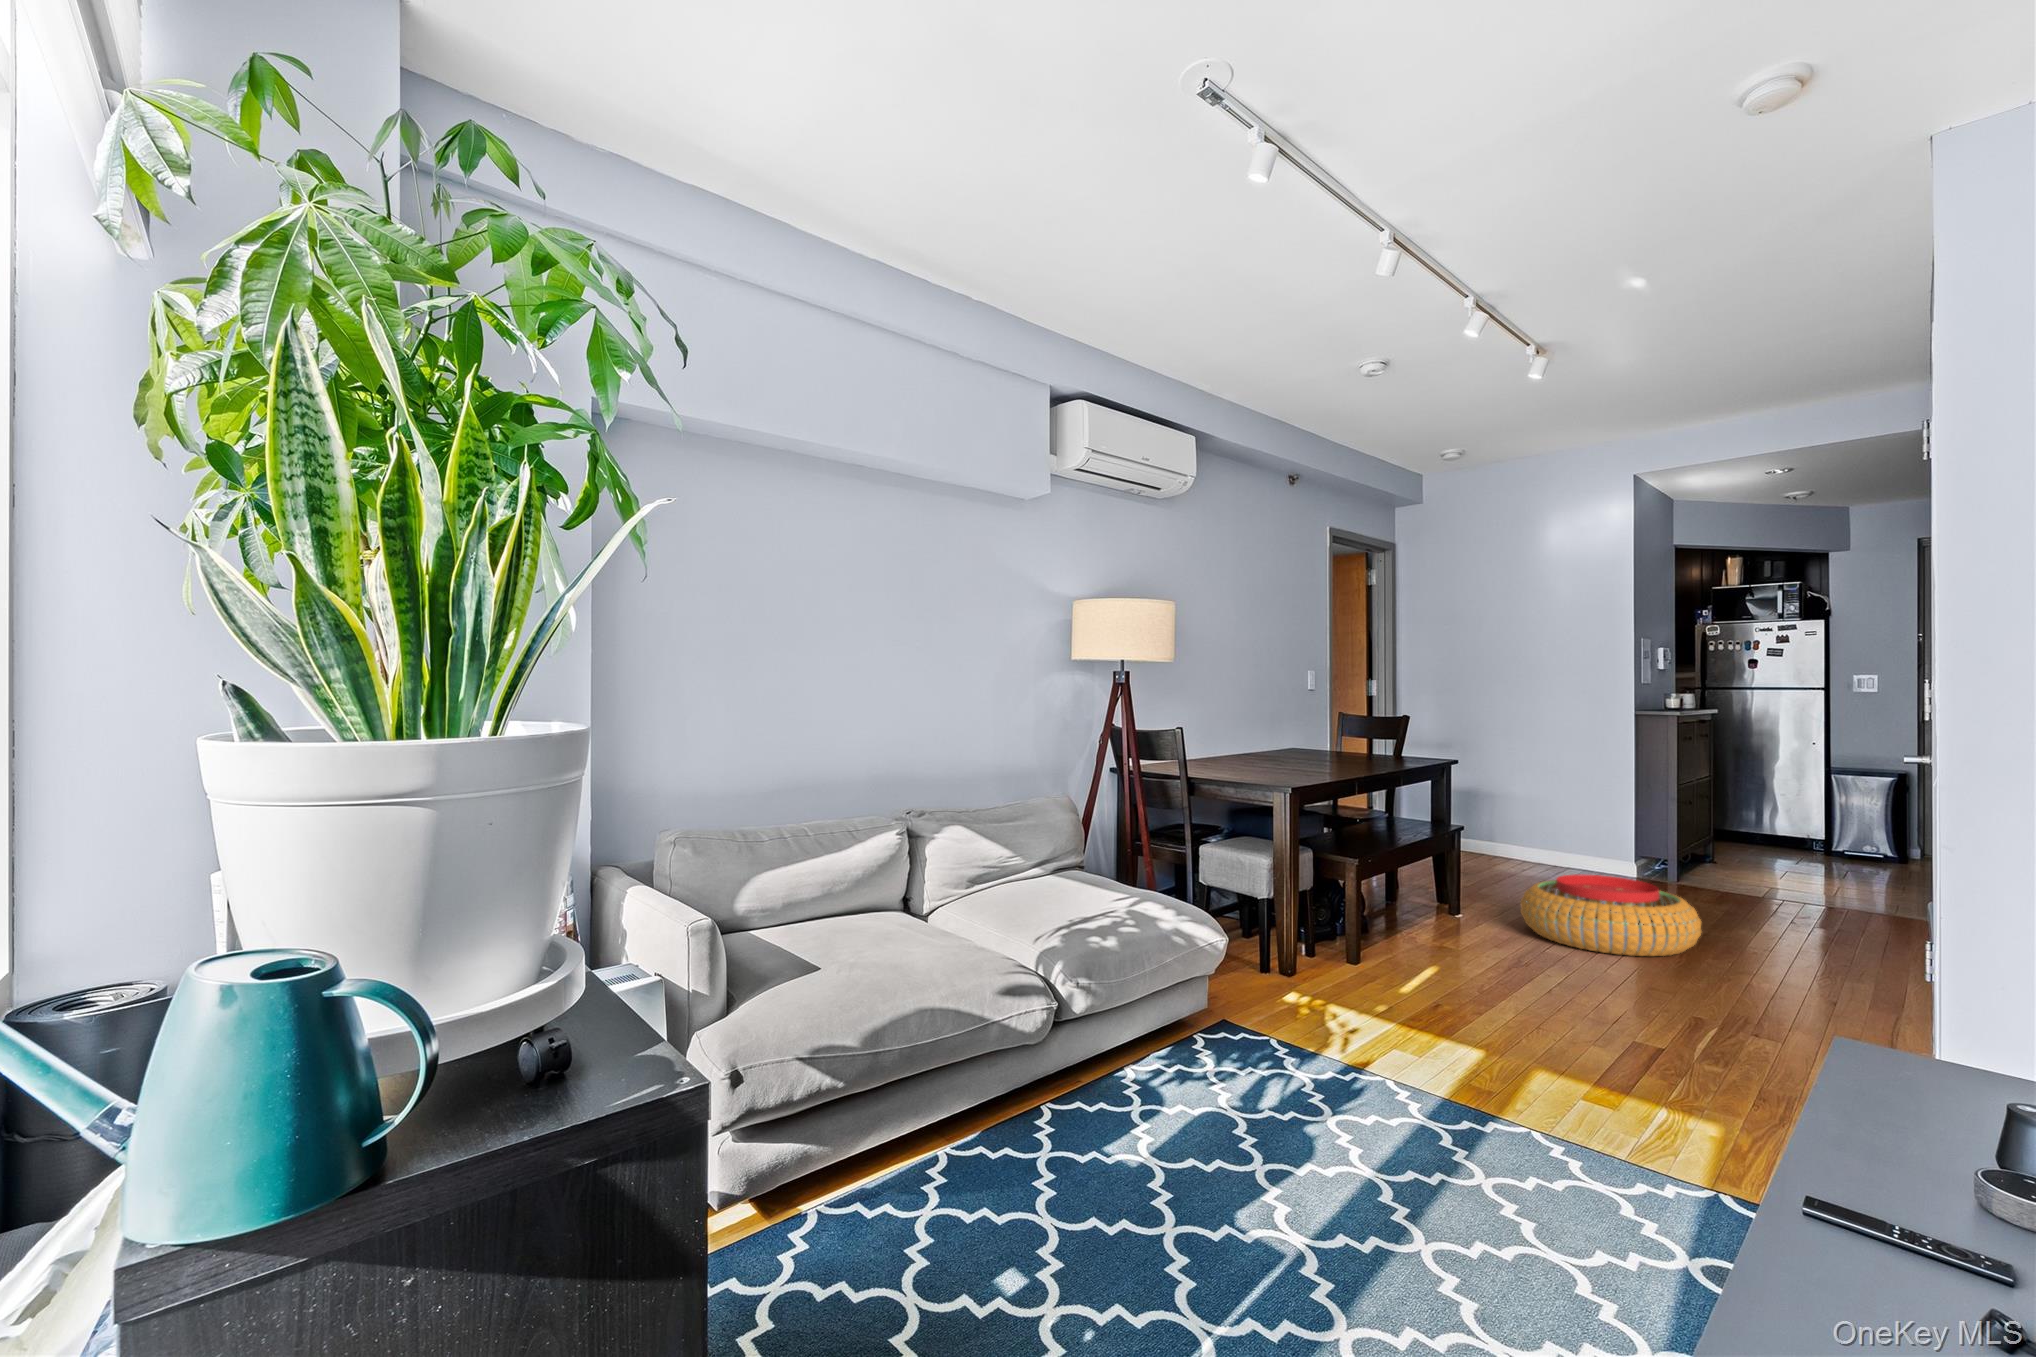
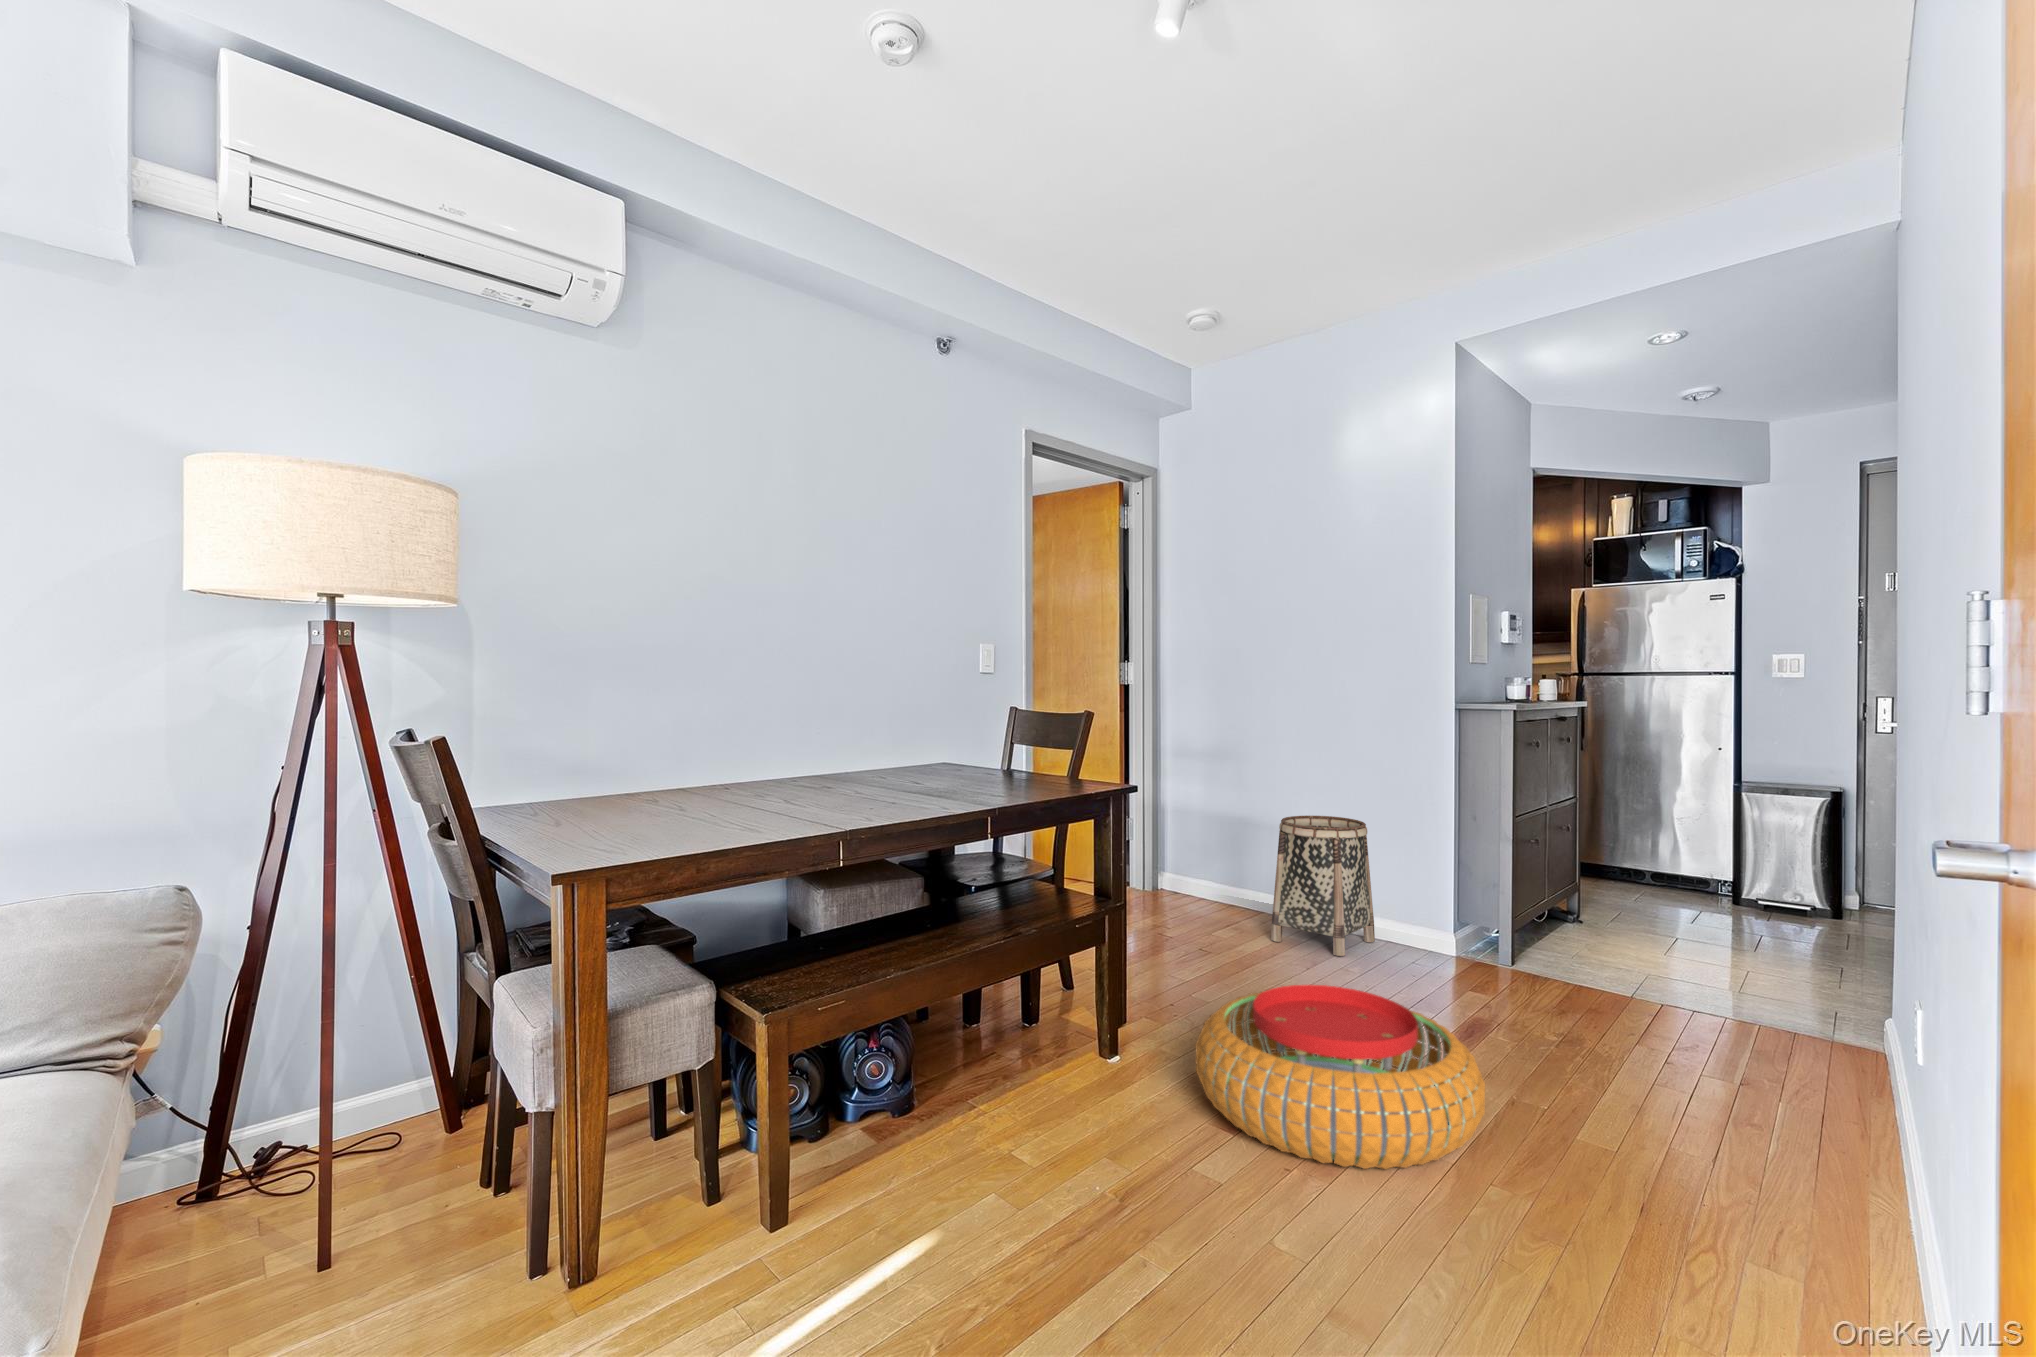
basket: none [1506,788,1578,878] -> present [1271,816,1375,956]

